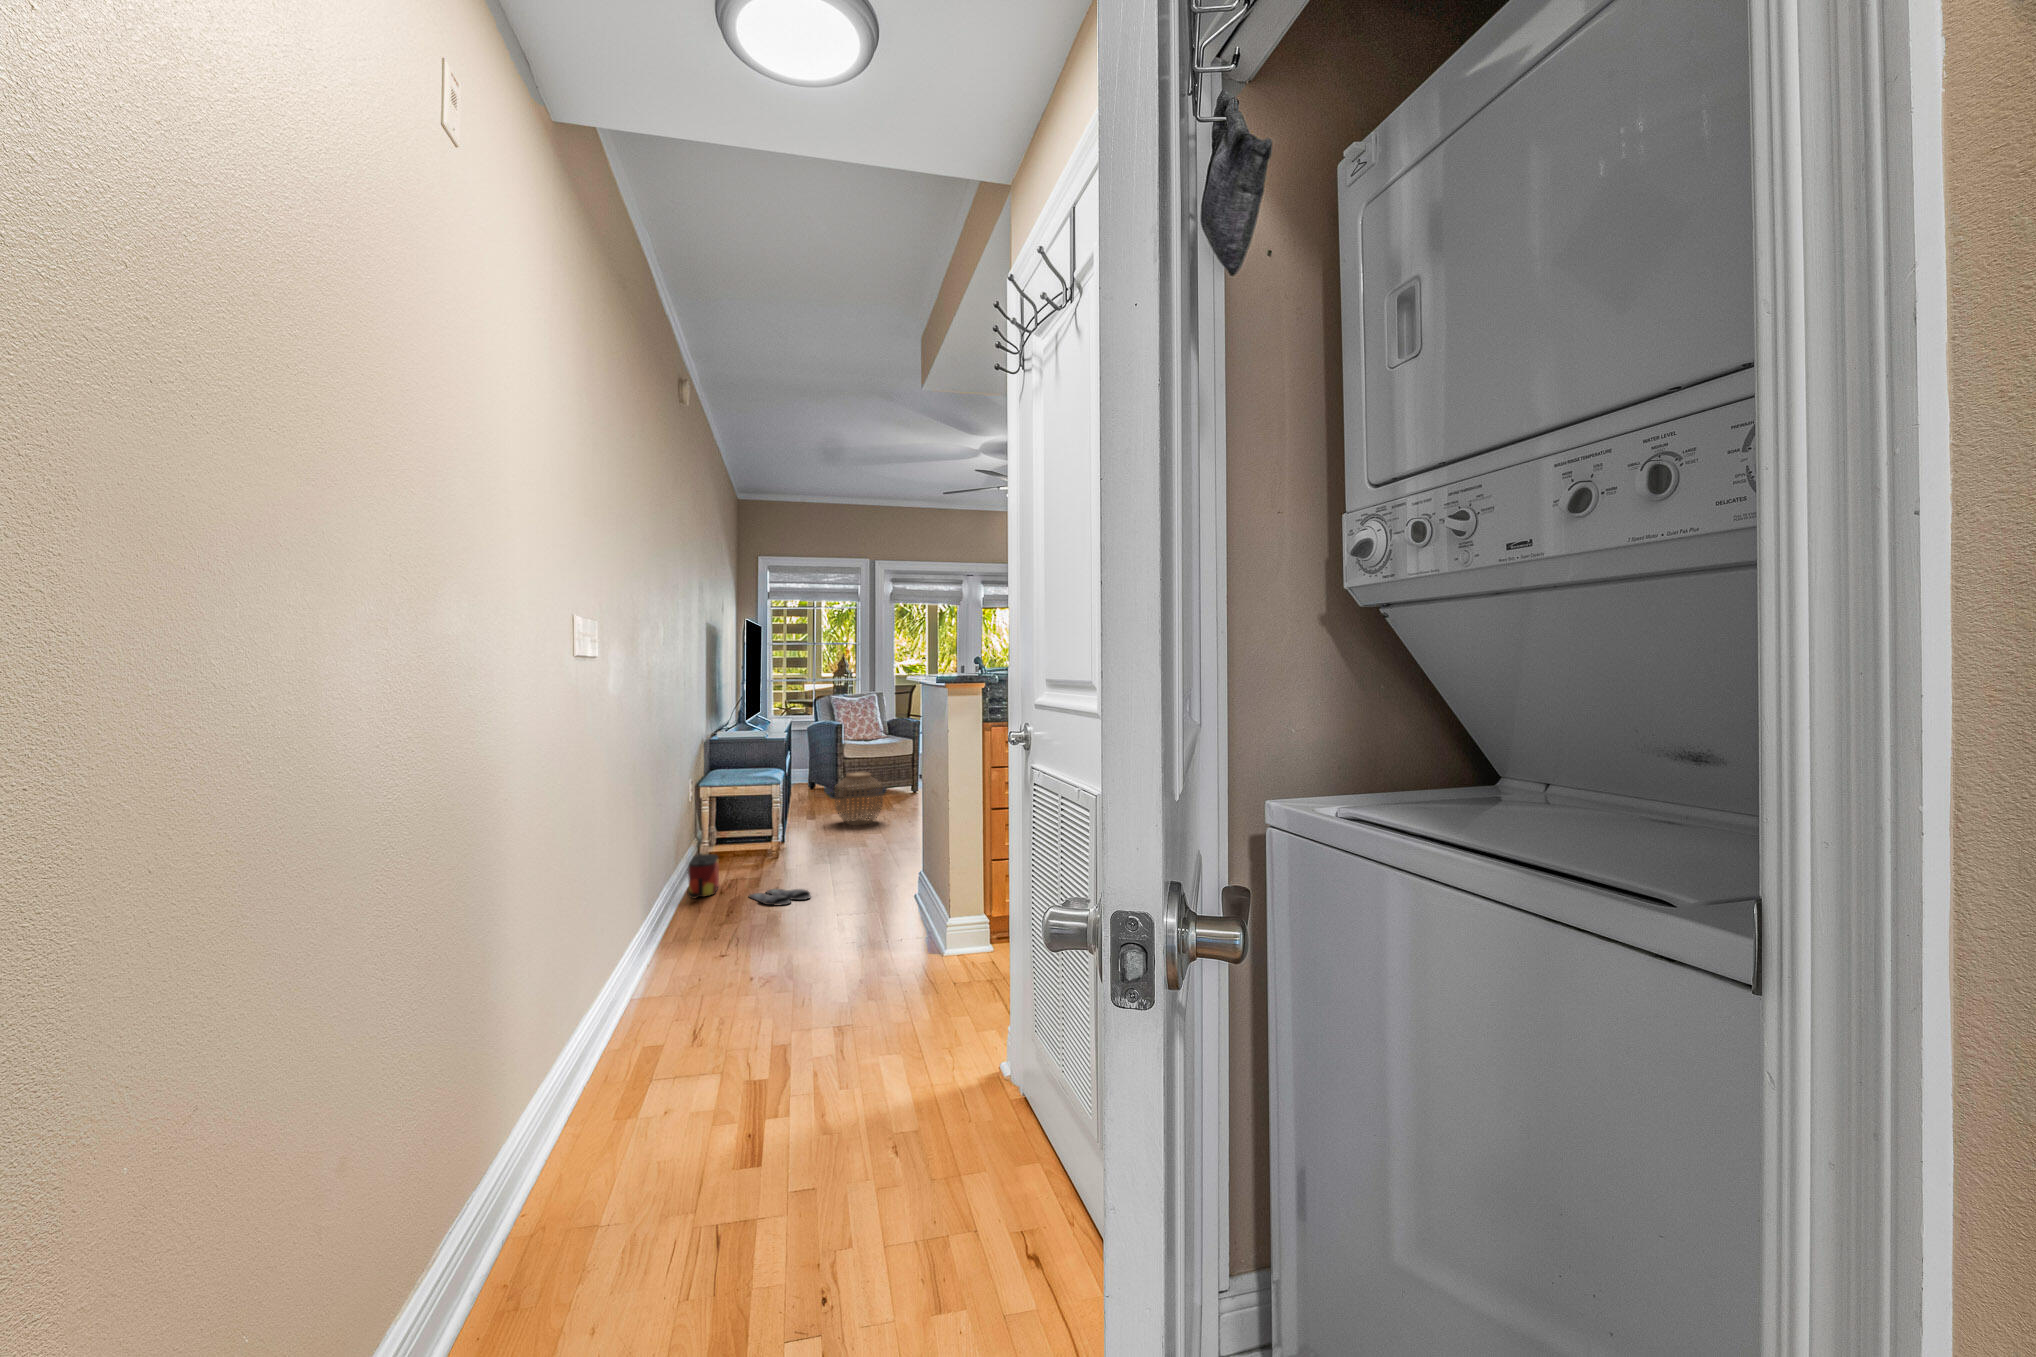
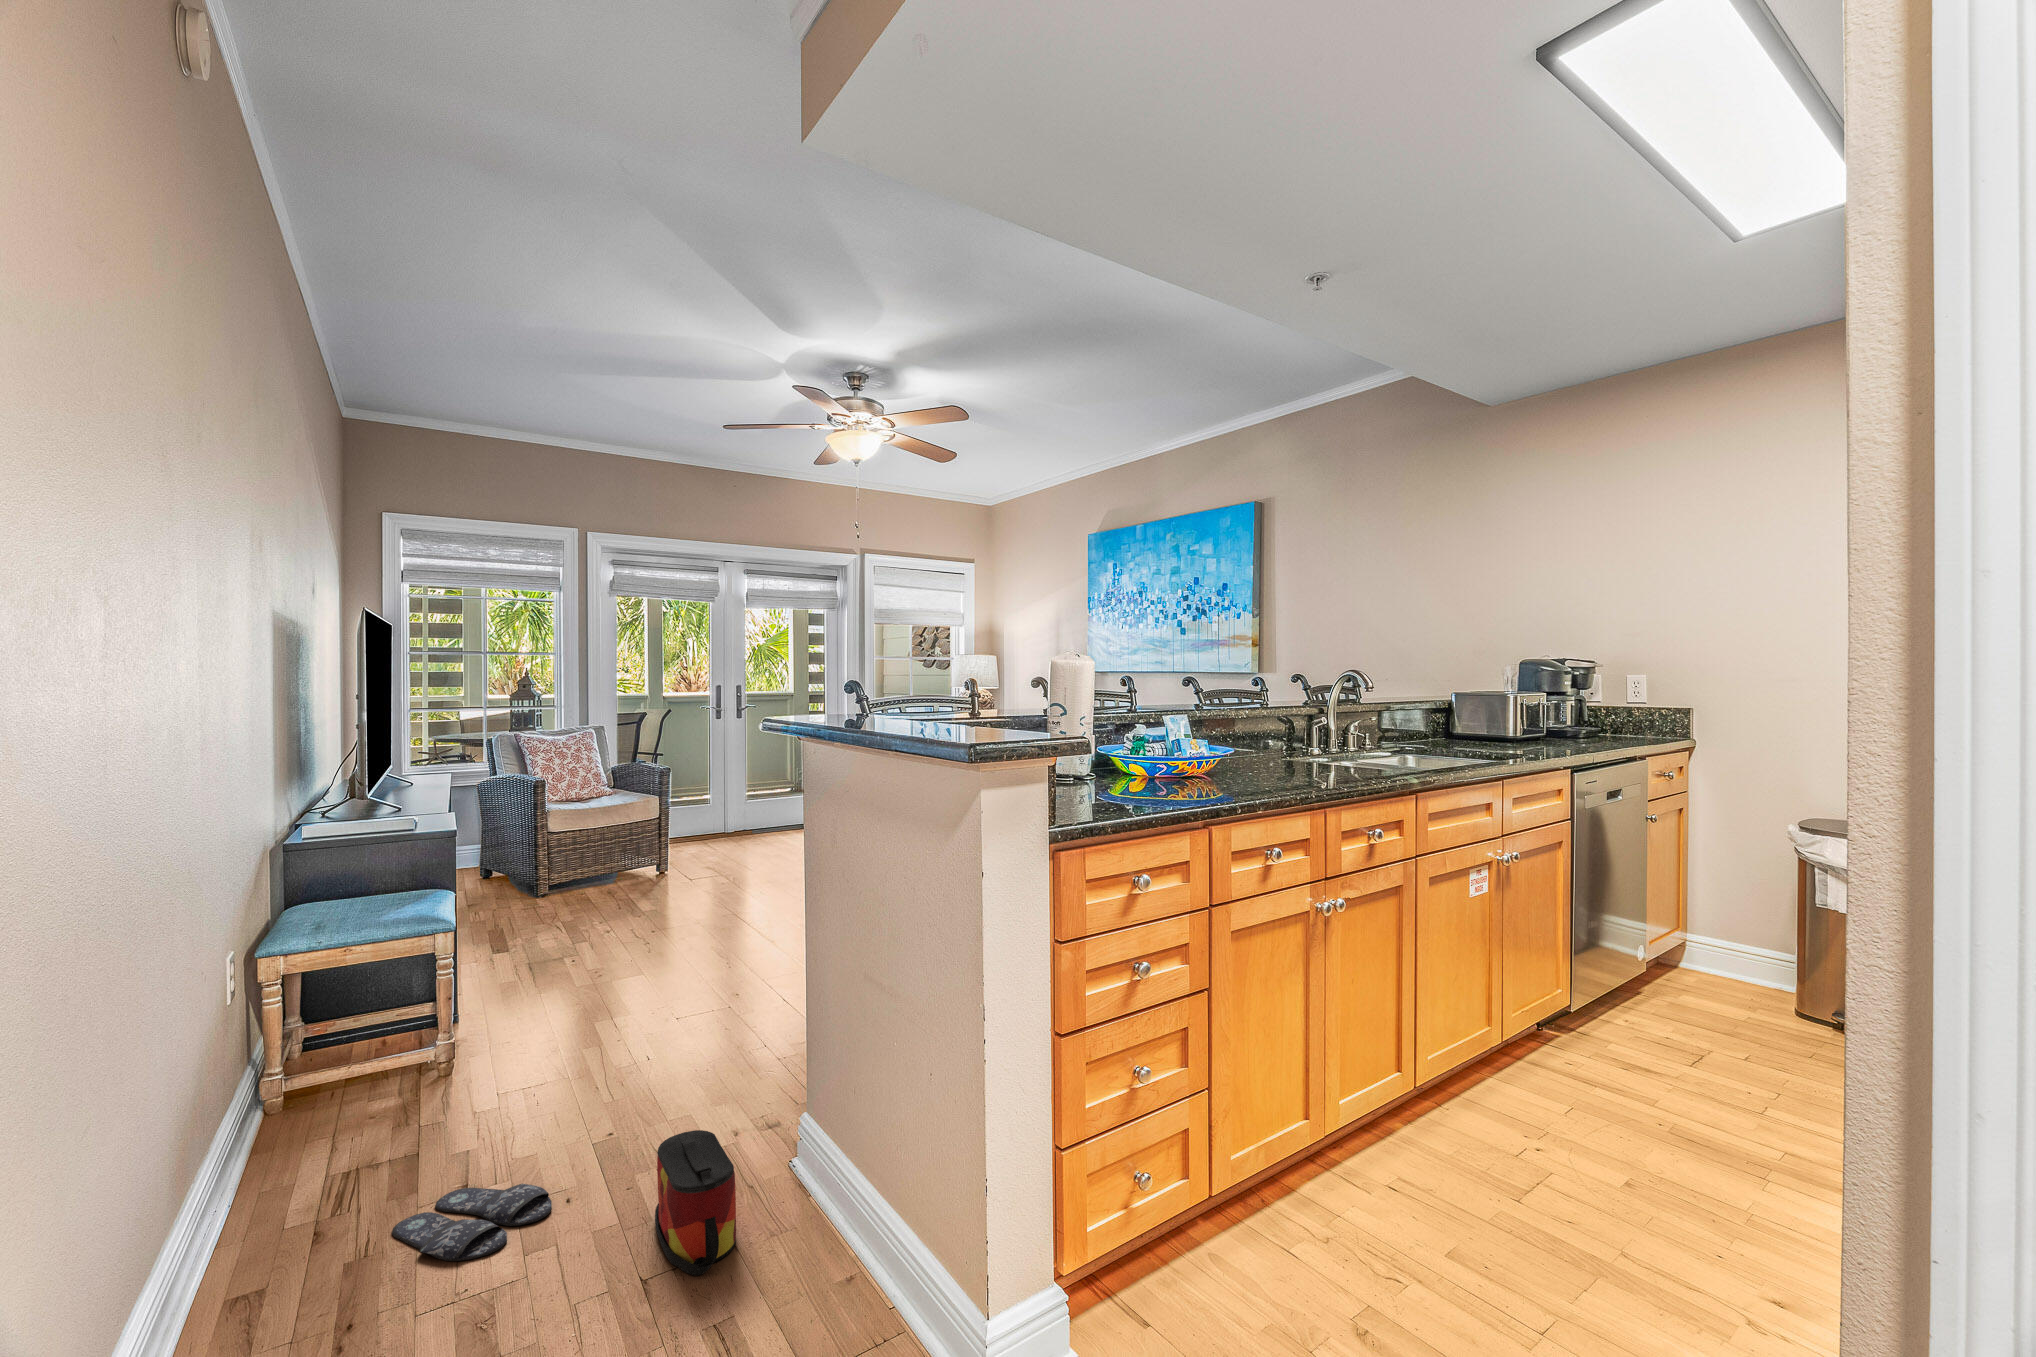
woven basket: present [835,772,883,825] -> none [546,866,634,959]
bag: present [687,854,719,899] -> present [655,1130,736,1275]

